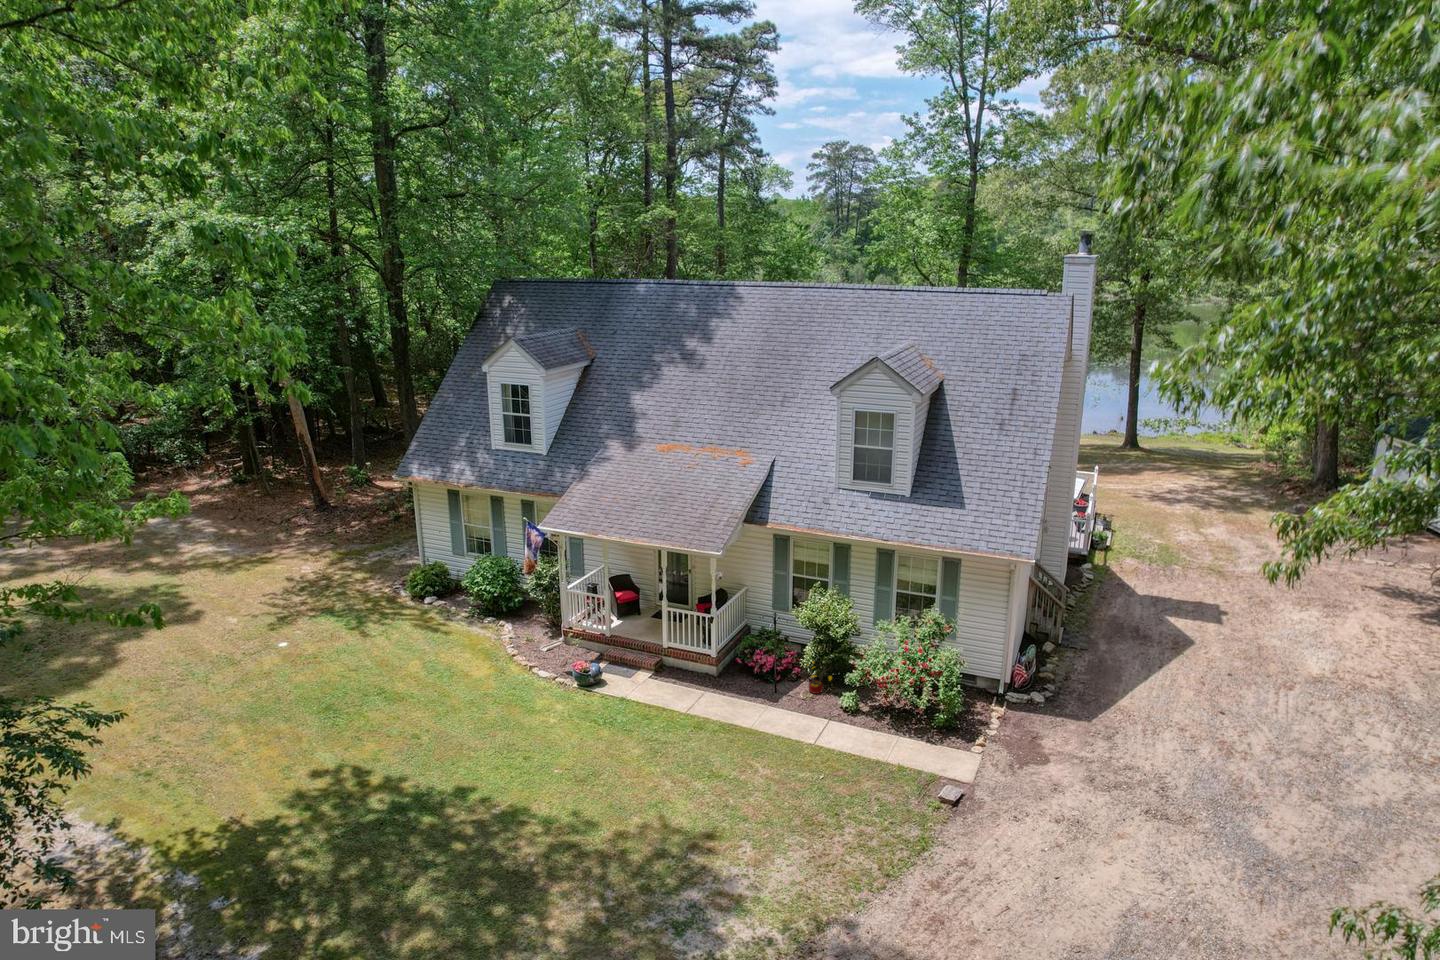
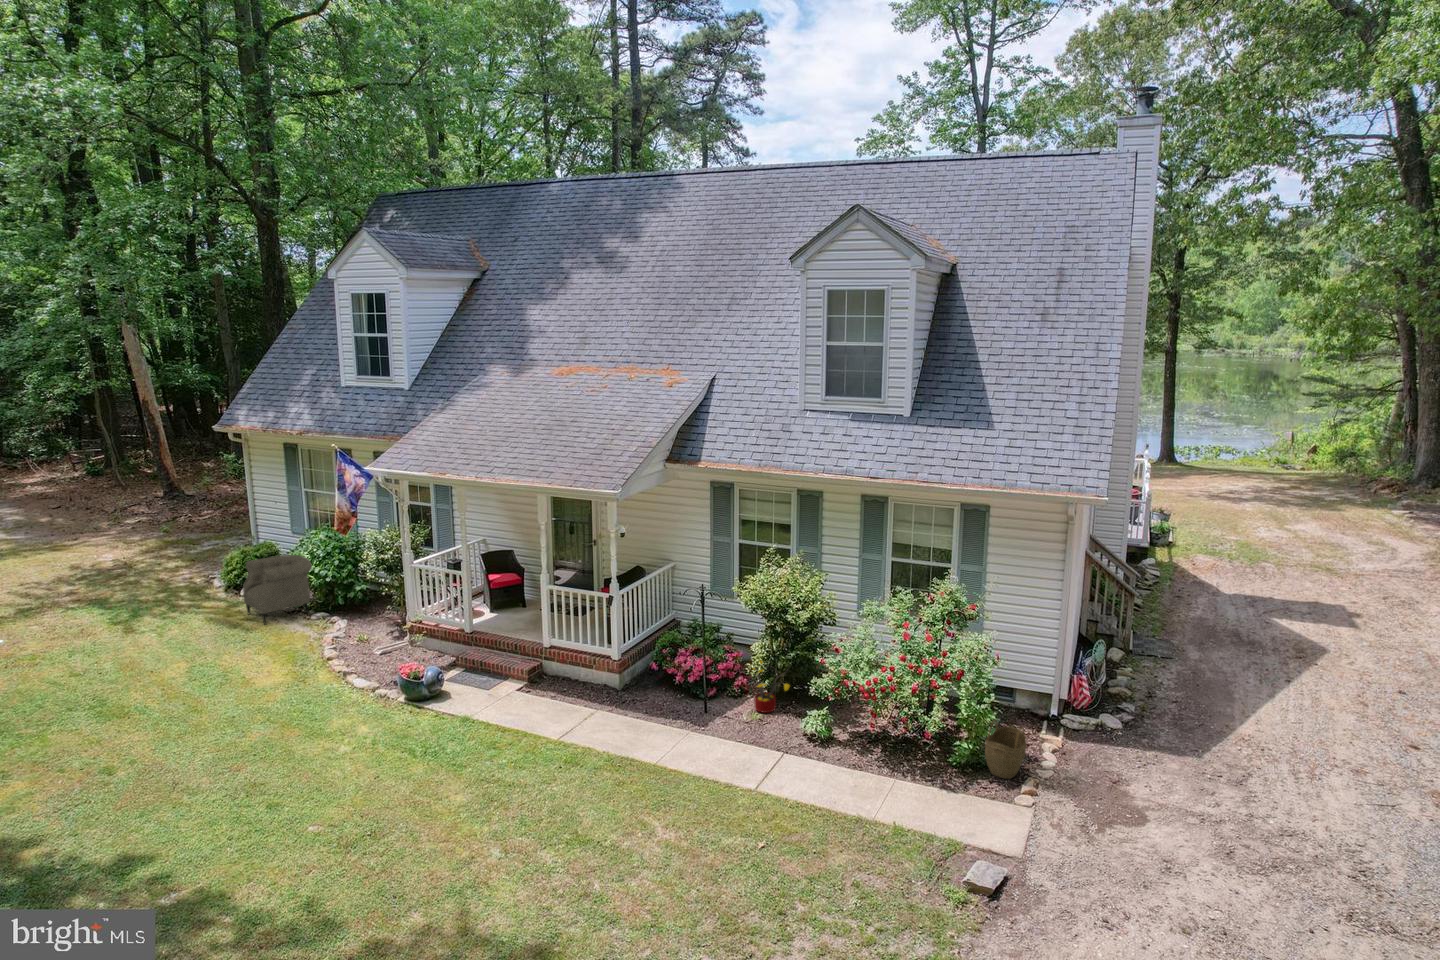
chair: none [438,577,485,629] -> present [243,555,312,624]
woven basket: none [954,701,979,737] -> present [985,720,1026,779]

